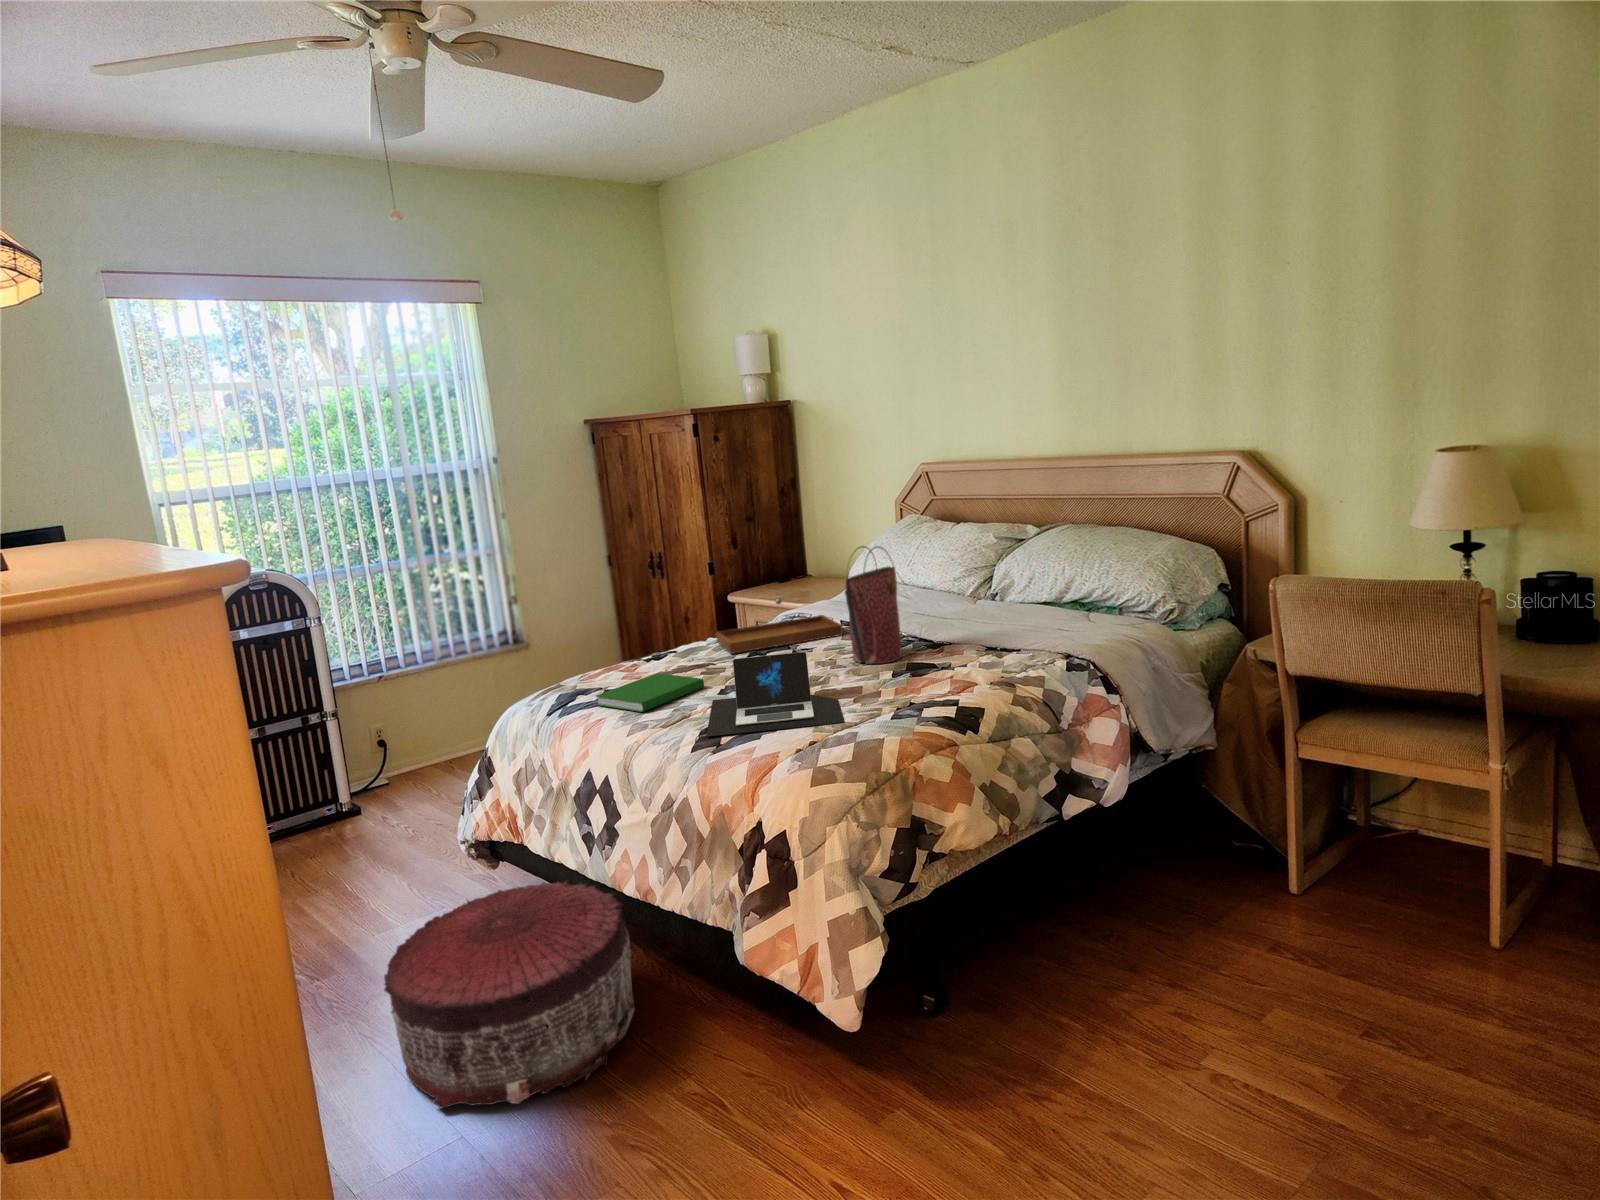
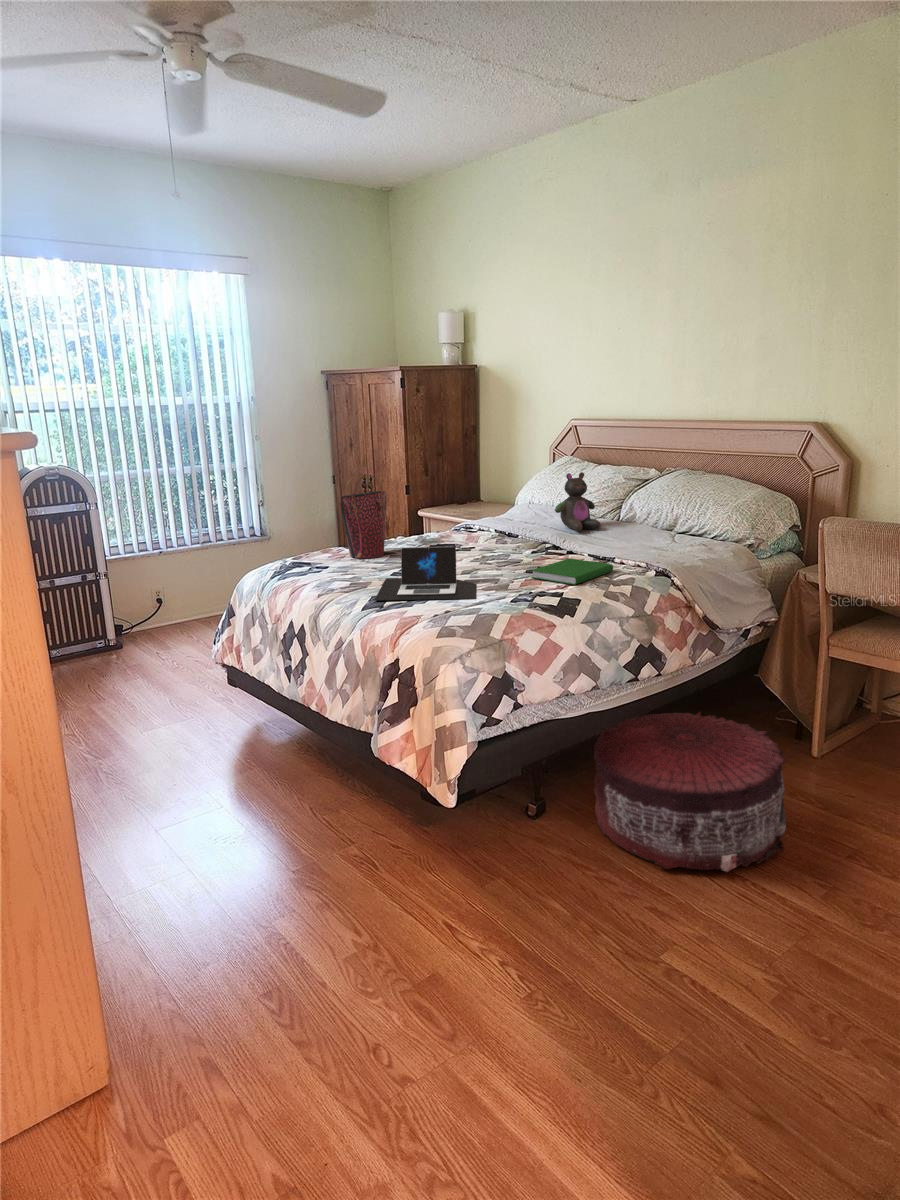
stuffed bear: none [918,534,979,612] -> present [555,472,601,532]
handbag: present [845,546,902,664] -> present [341,474,387,559]
tray: present [716,598,843,654] -> none [400,512,495,550]
hardcover book: present [596,673,704,712] -> present [531,558,613,585]
pouf: present [384,881,635,1109] -> present [594,712,786,872]

